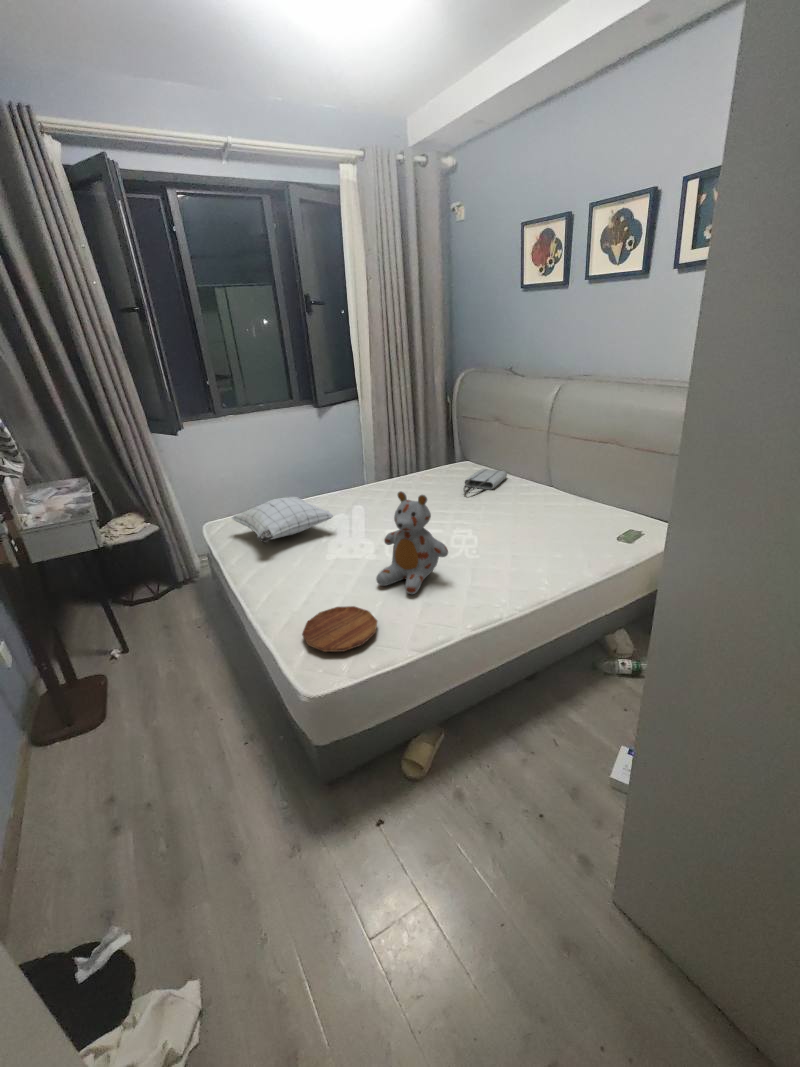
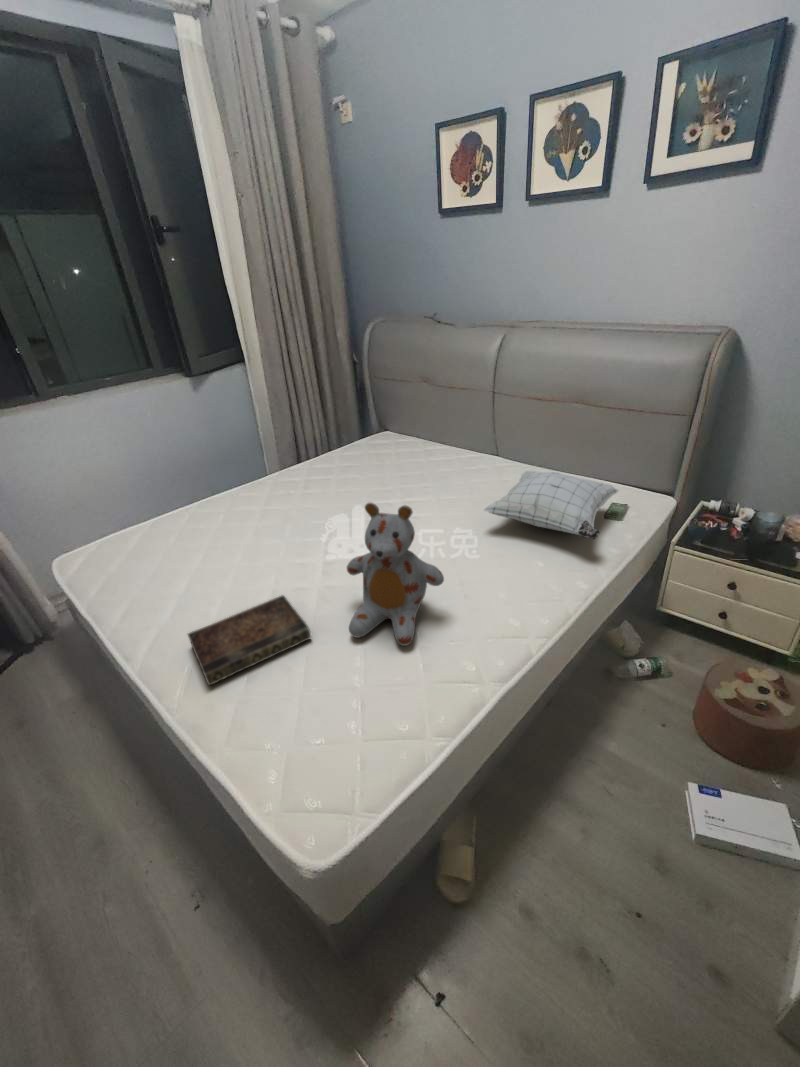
tote bag: present [464,469,507,493] -> none [401,441,445,475]
pillow: present [231,497,334,543] -> present [484,471,619,539]
book: none [274,555,351,597] -> present [188,595,311,685]
tray: present [302,606,377,652] -> none [269,687,385,791]

